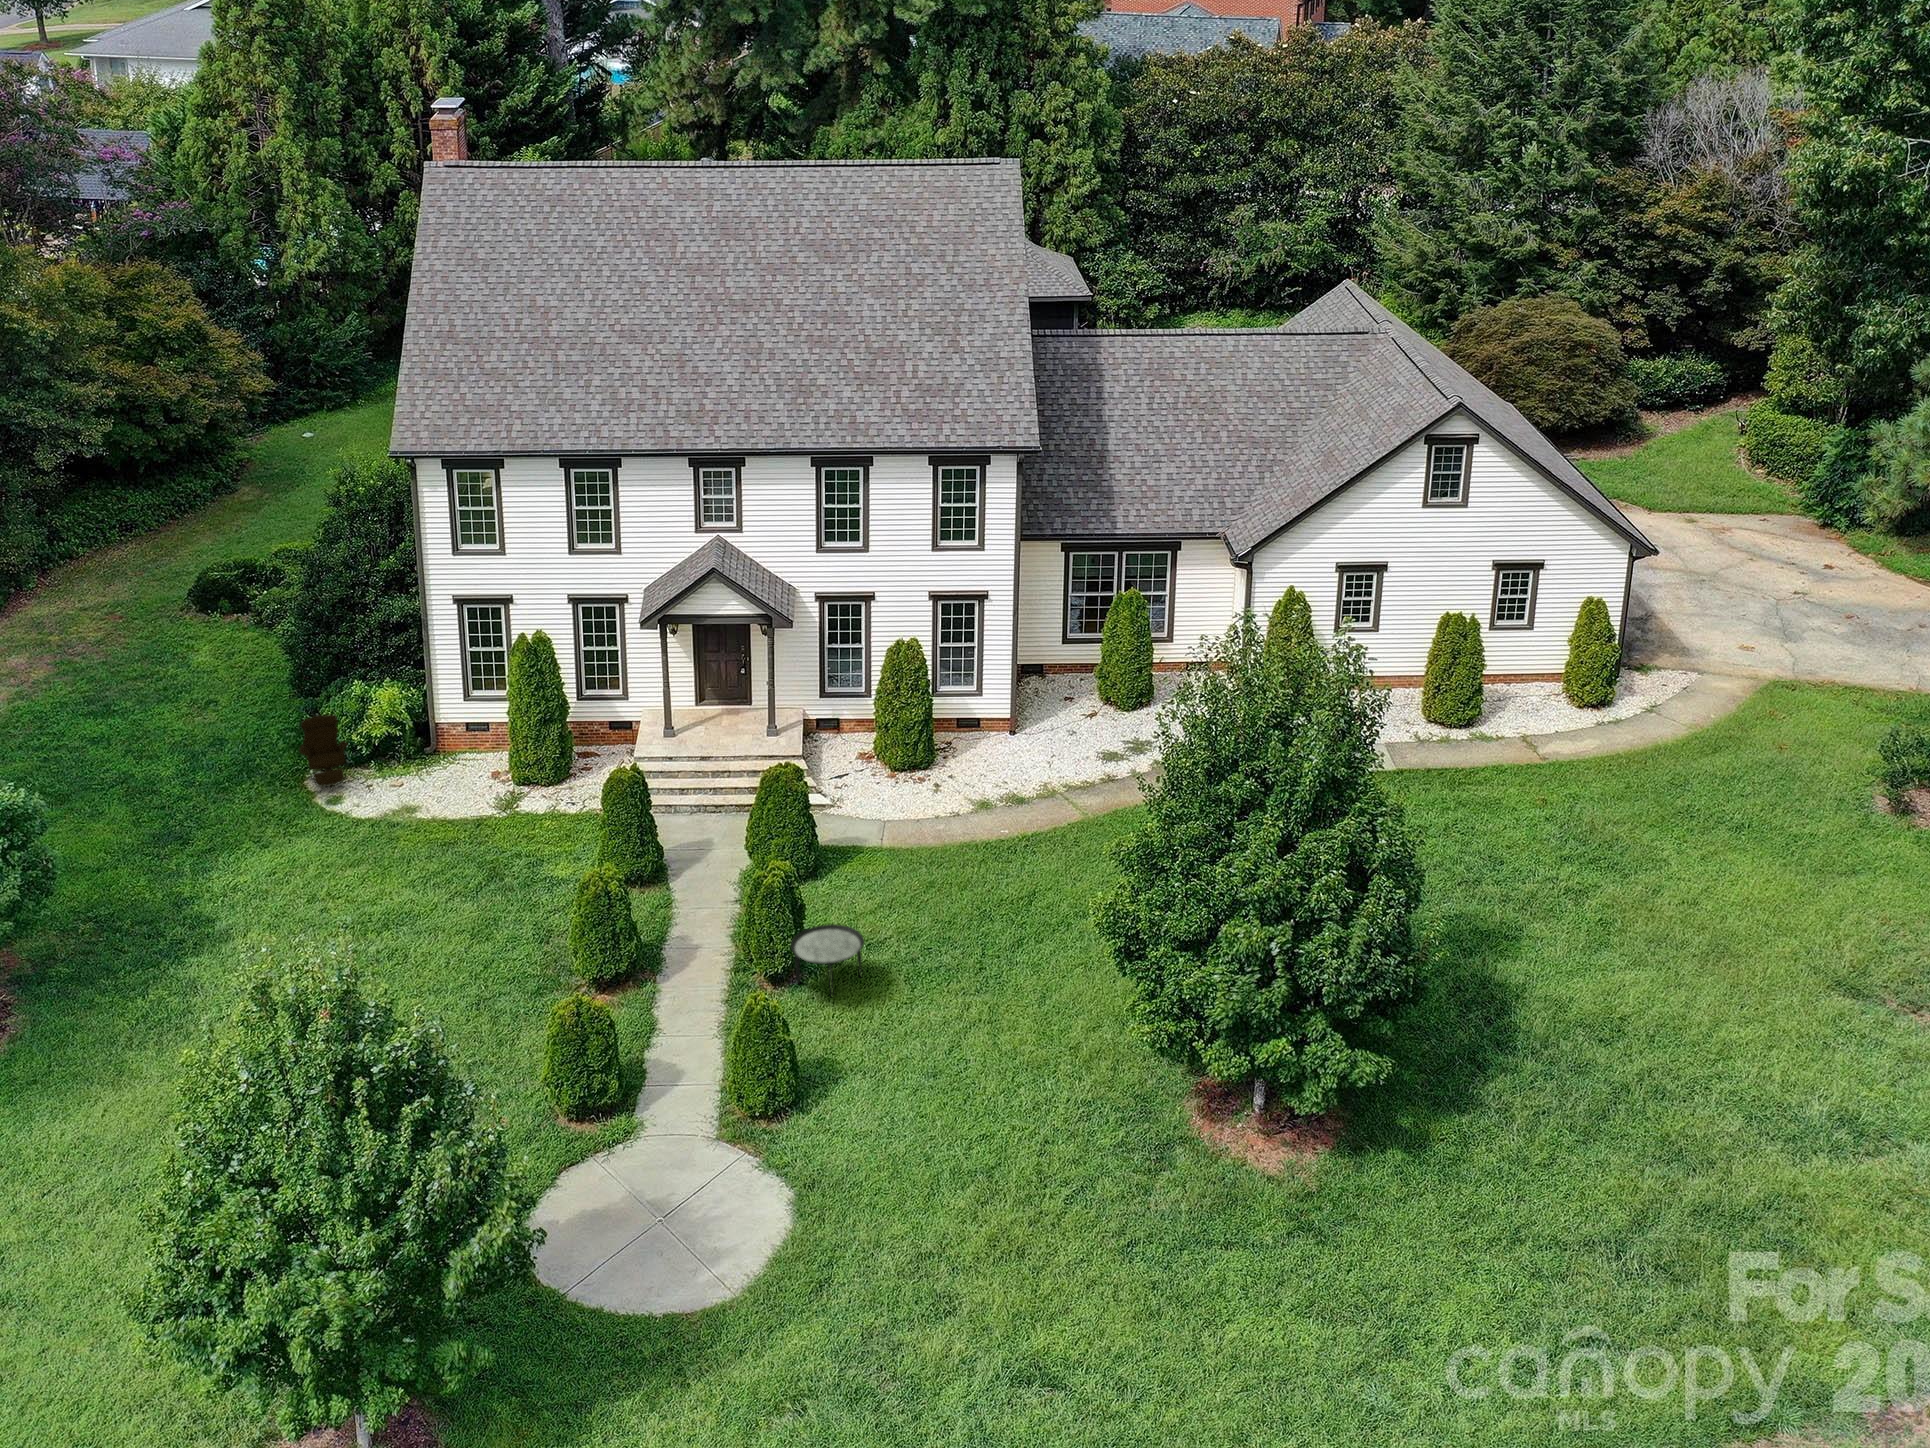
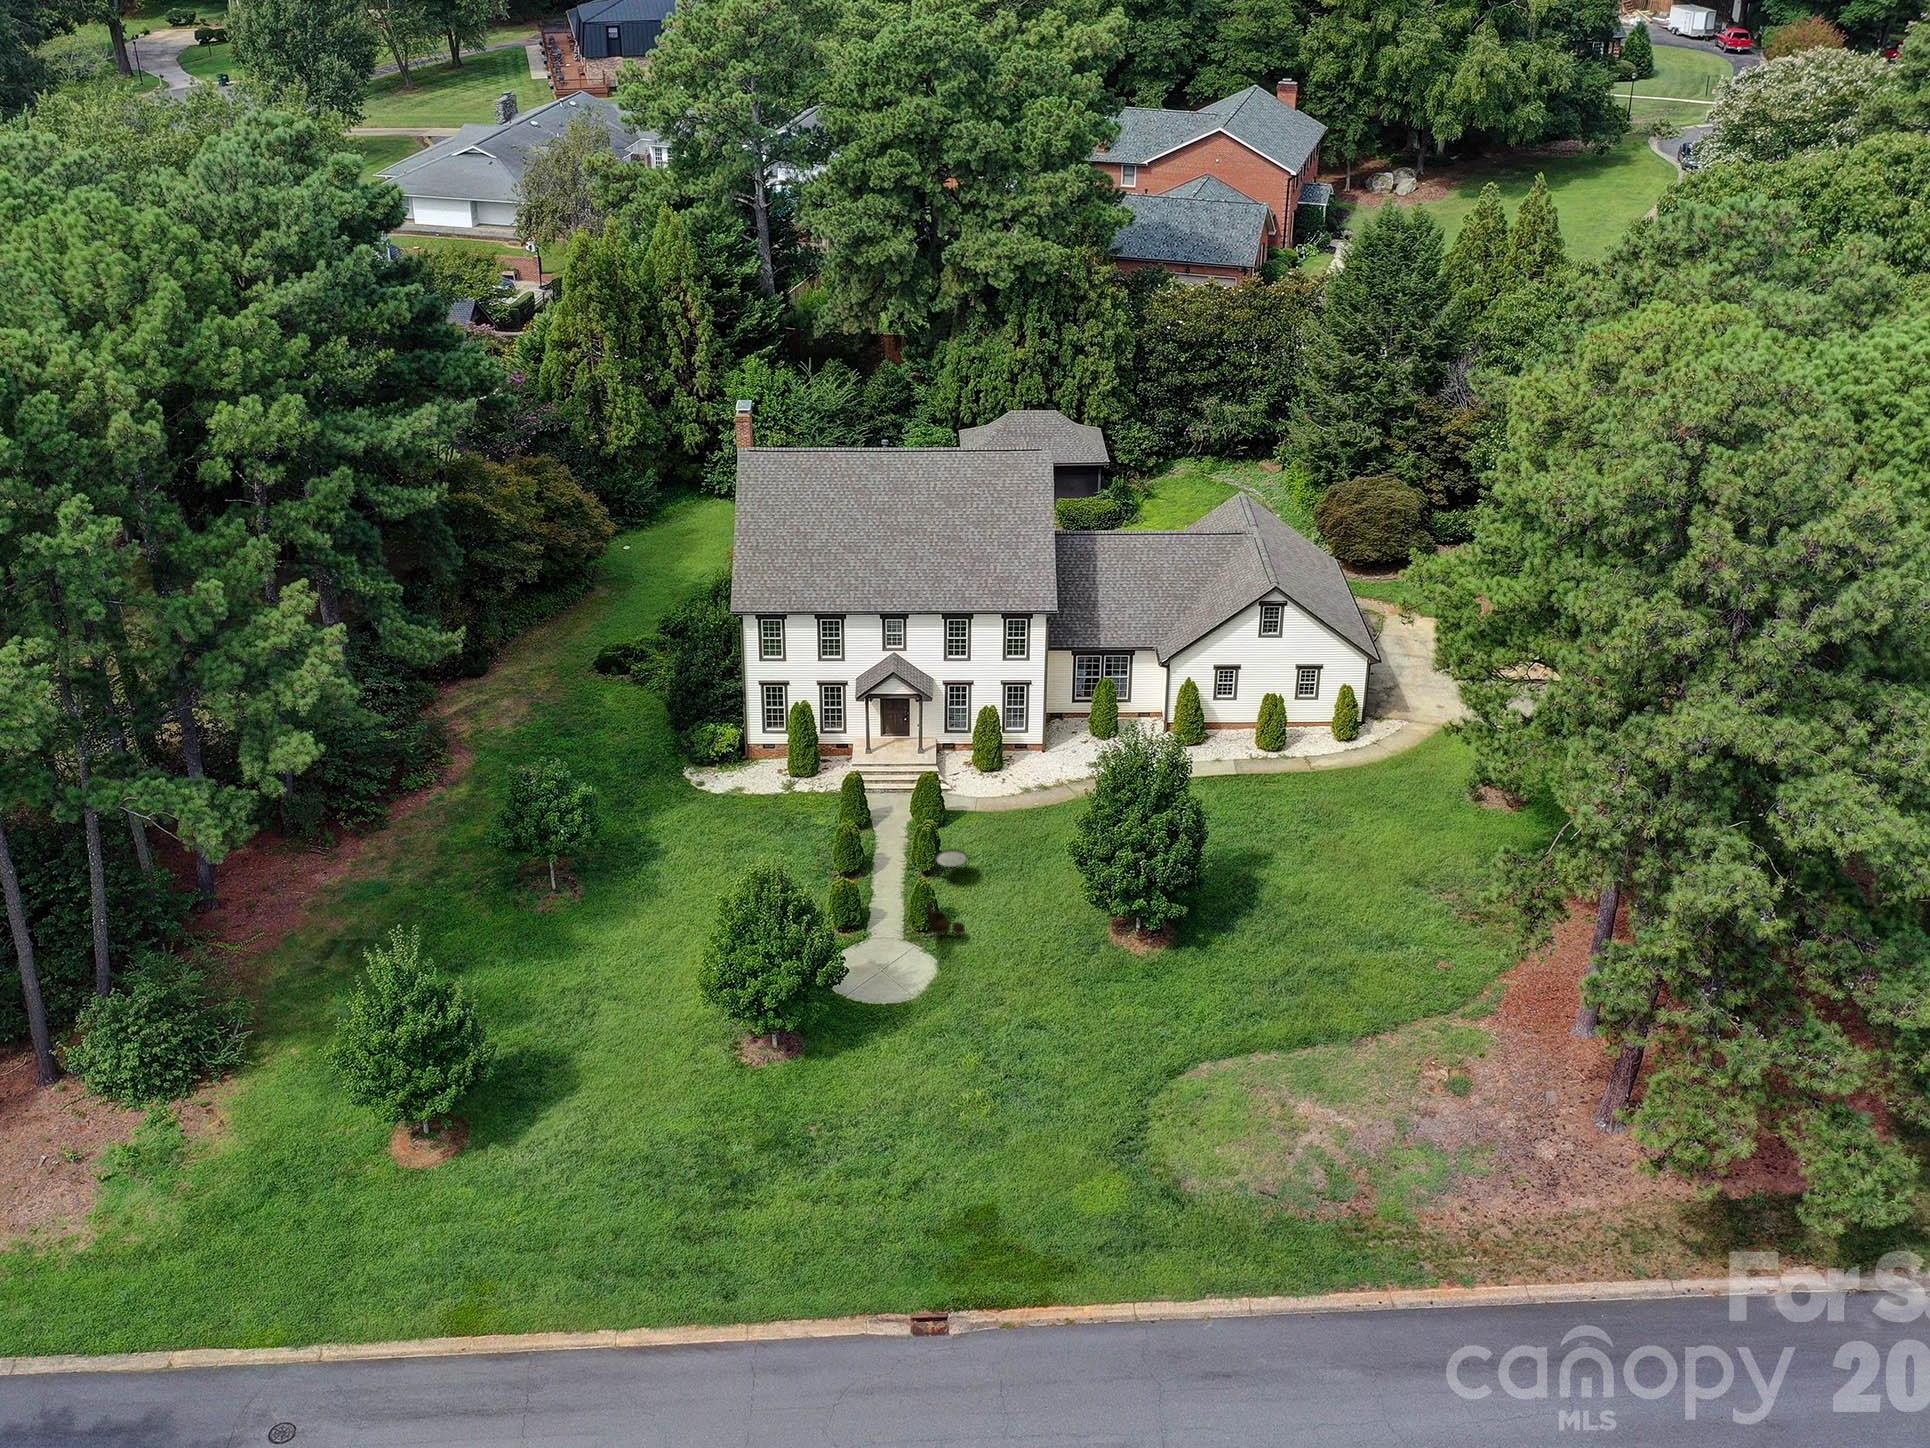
lounge chair: present [299,714,348,791] -> present [926,902,965,934]

